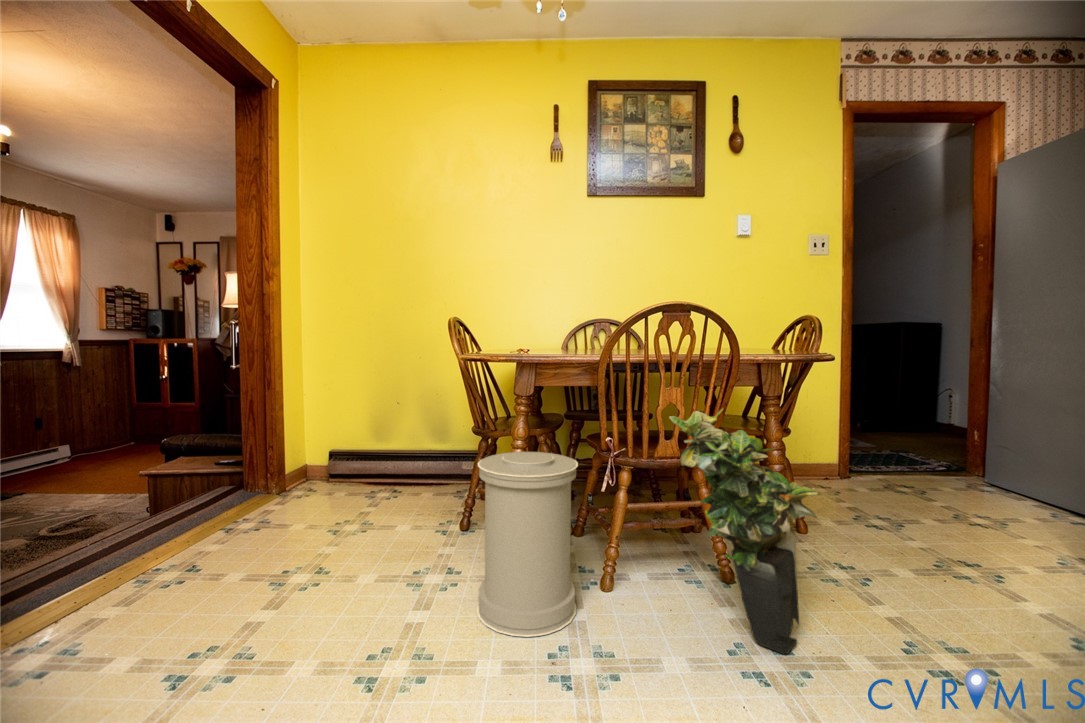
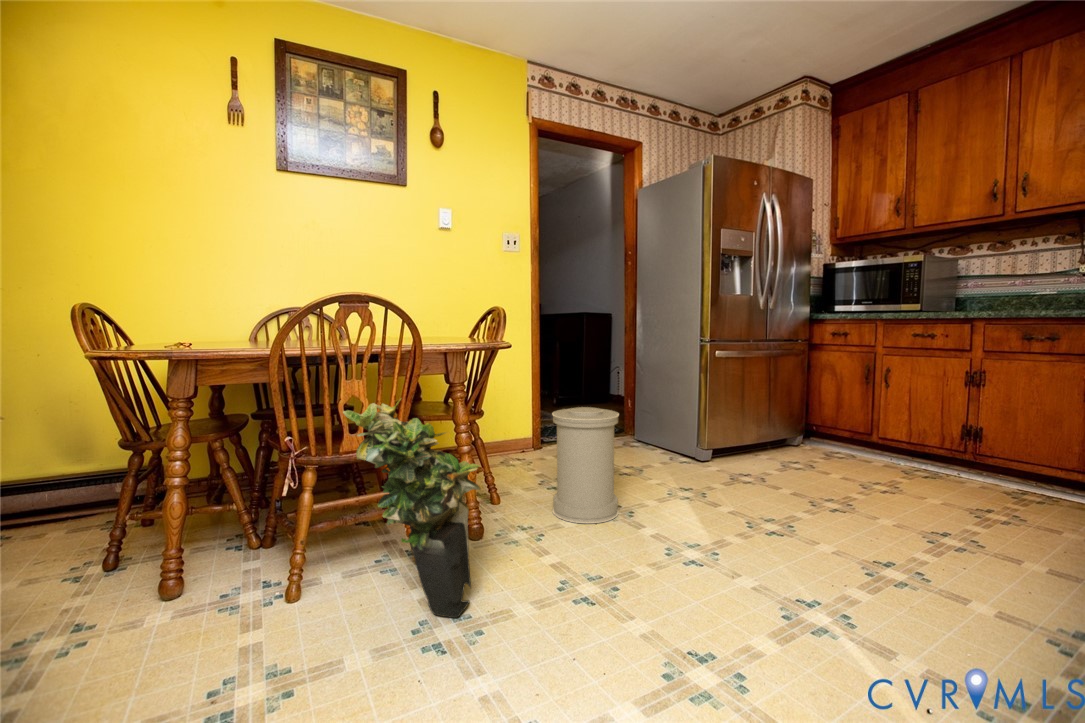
trash can: present [477,452,578,637] -> present [552,407,619,523]

